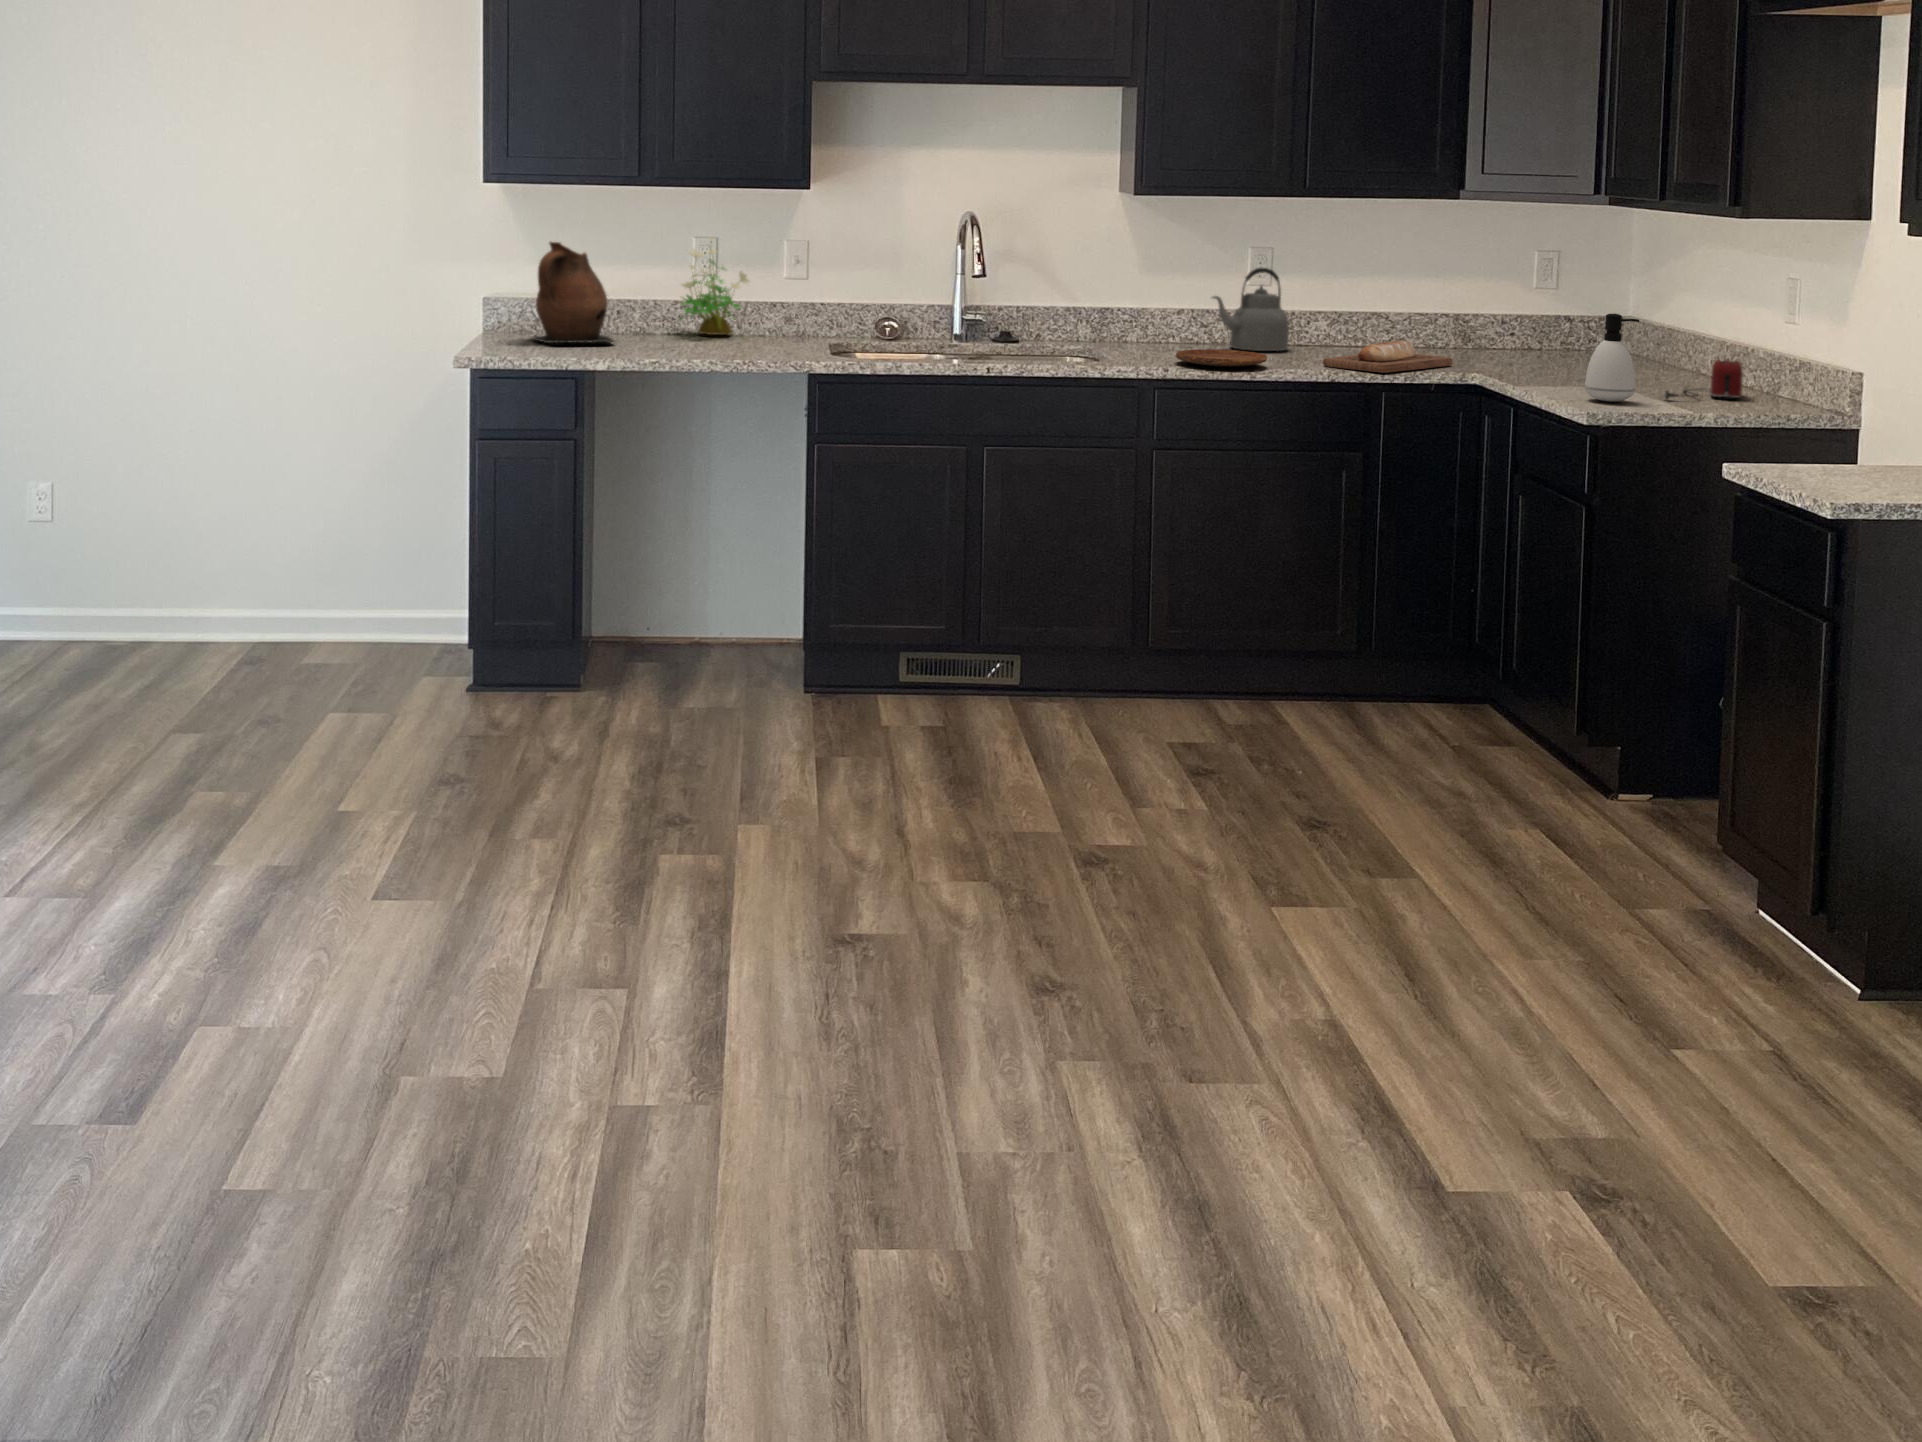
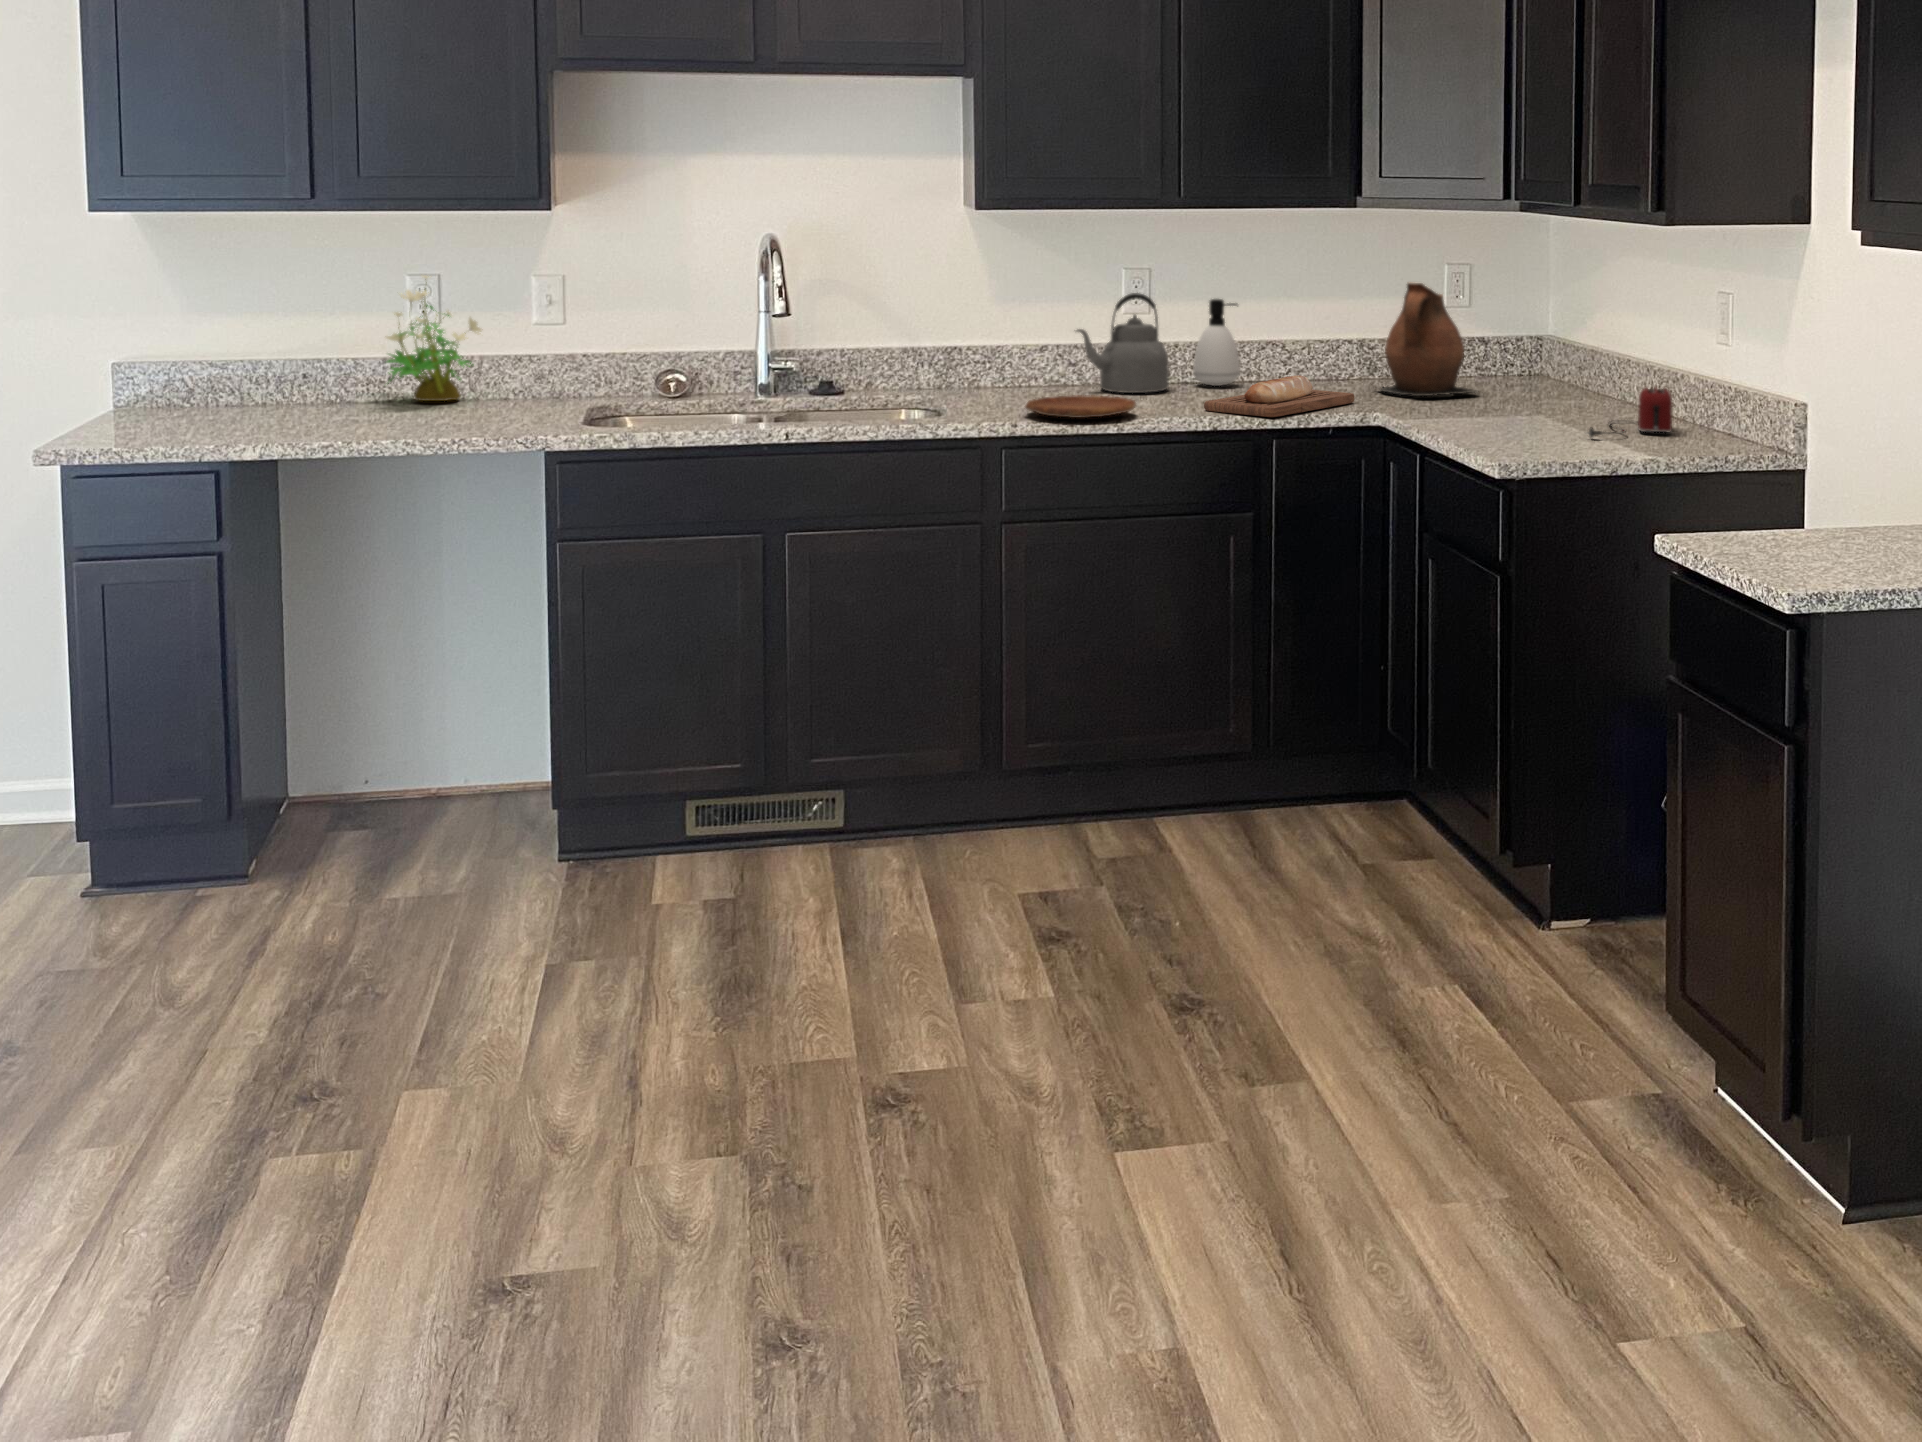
ceramic pitcher: present [534,242,614,343] -> present [1381,283,1477,396]
soap dispenser: present [1585,314,1639,402] -> present [1193,299,1240,386]

